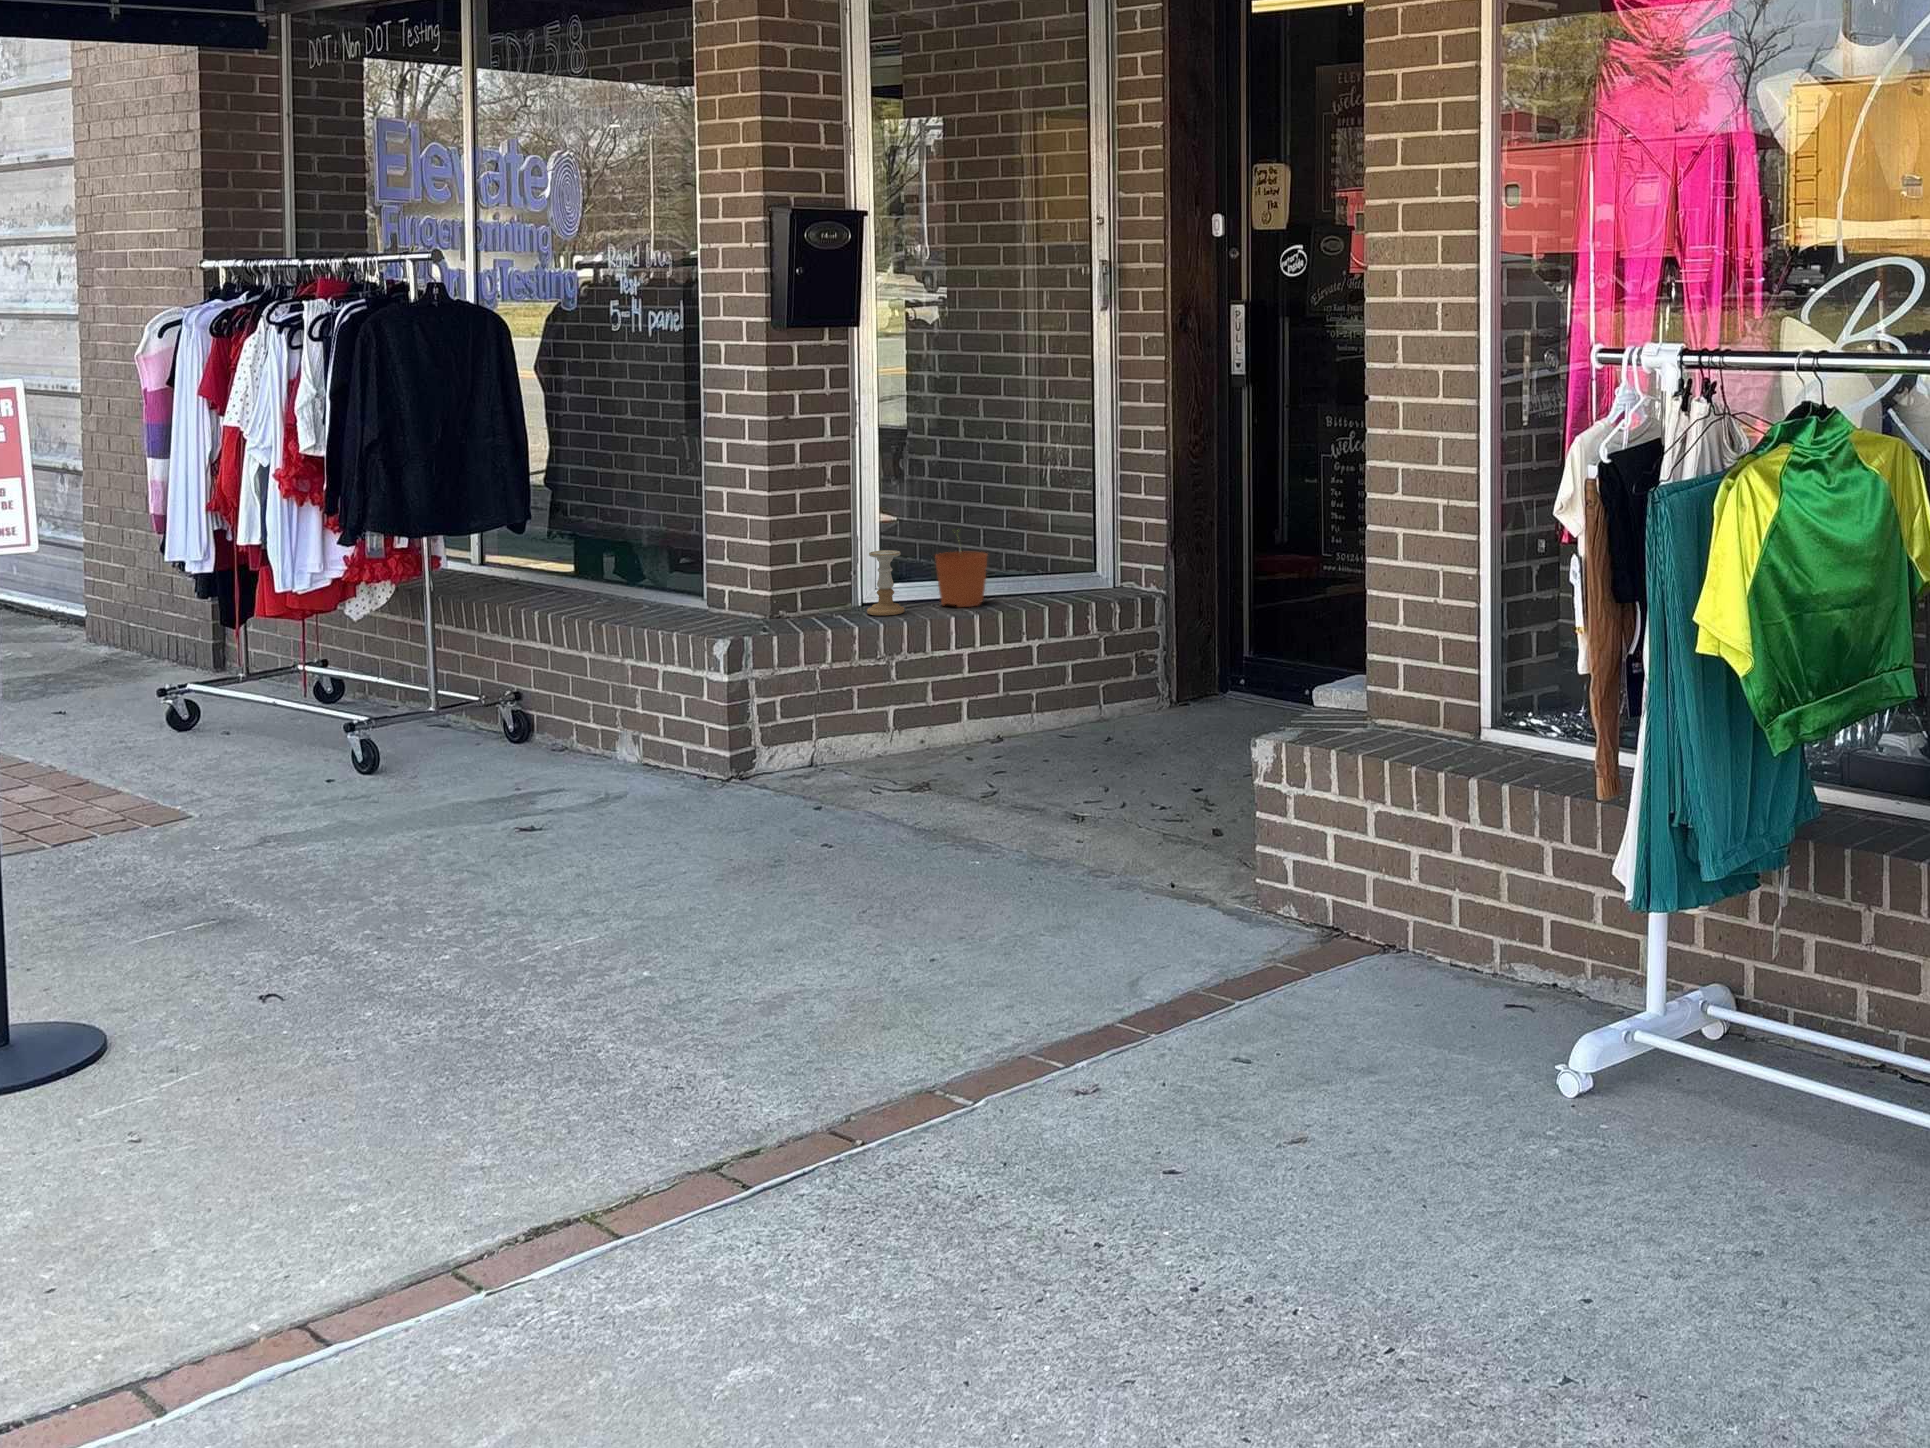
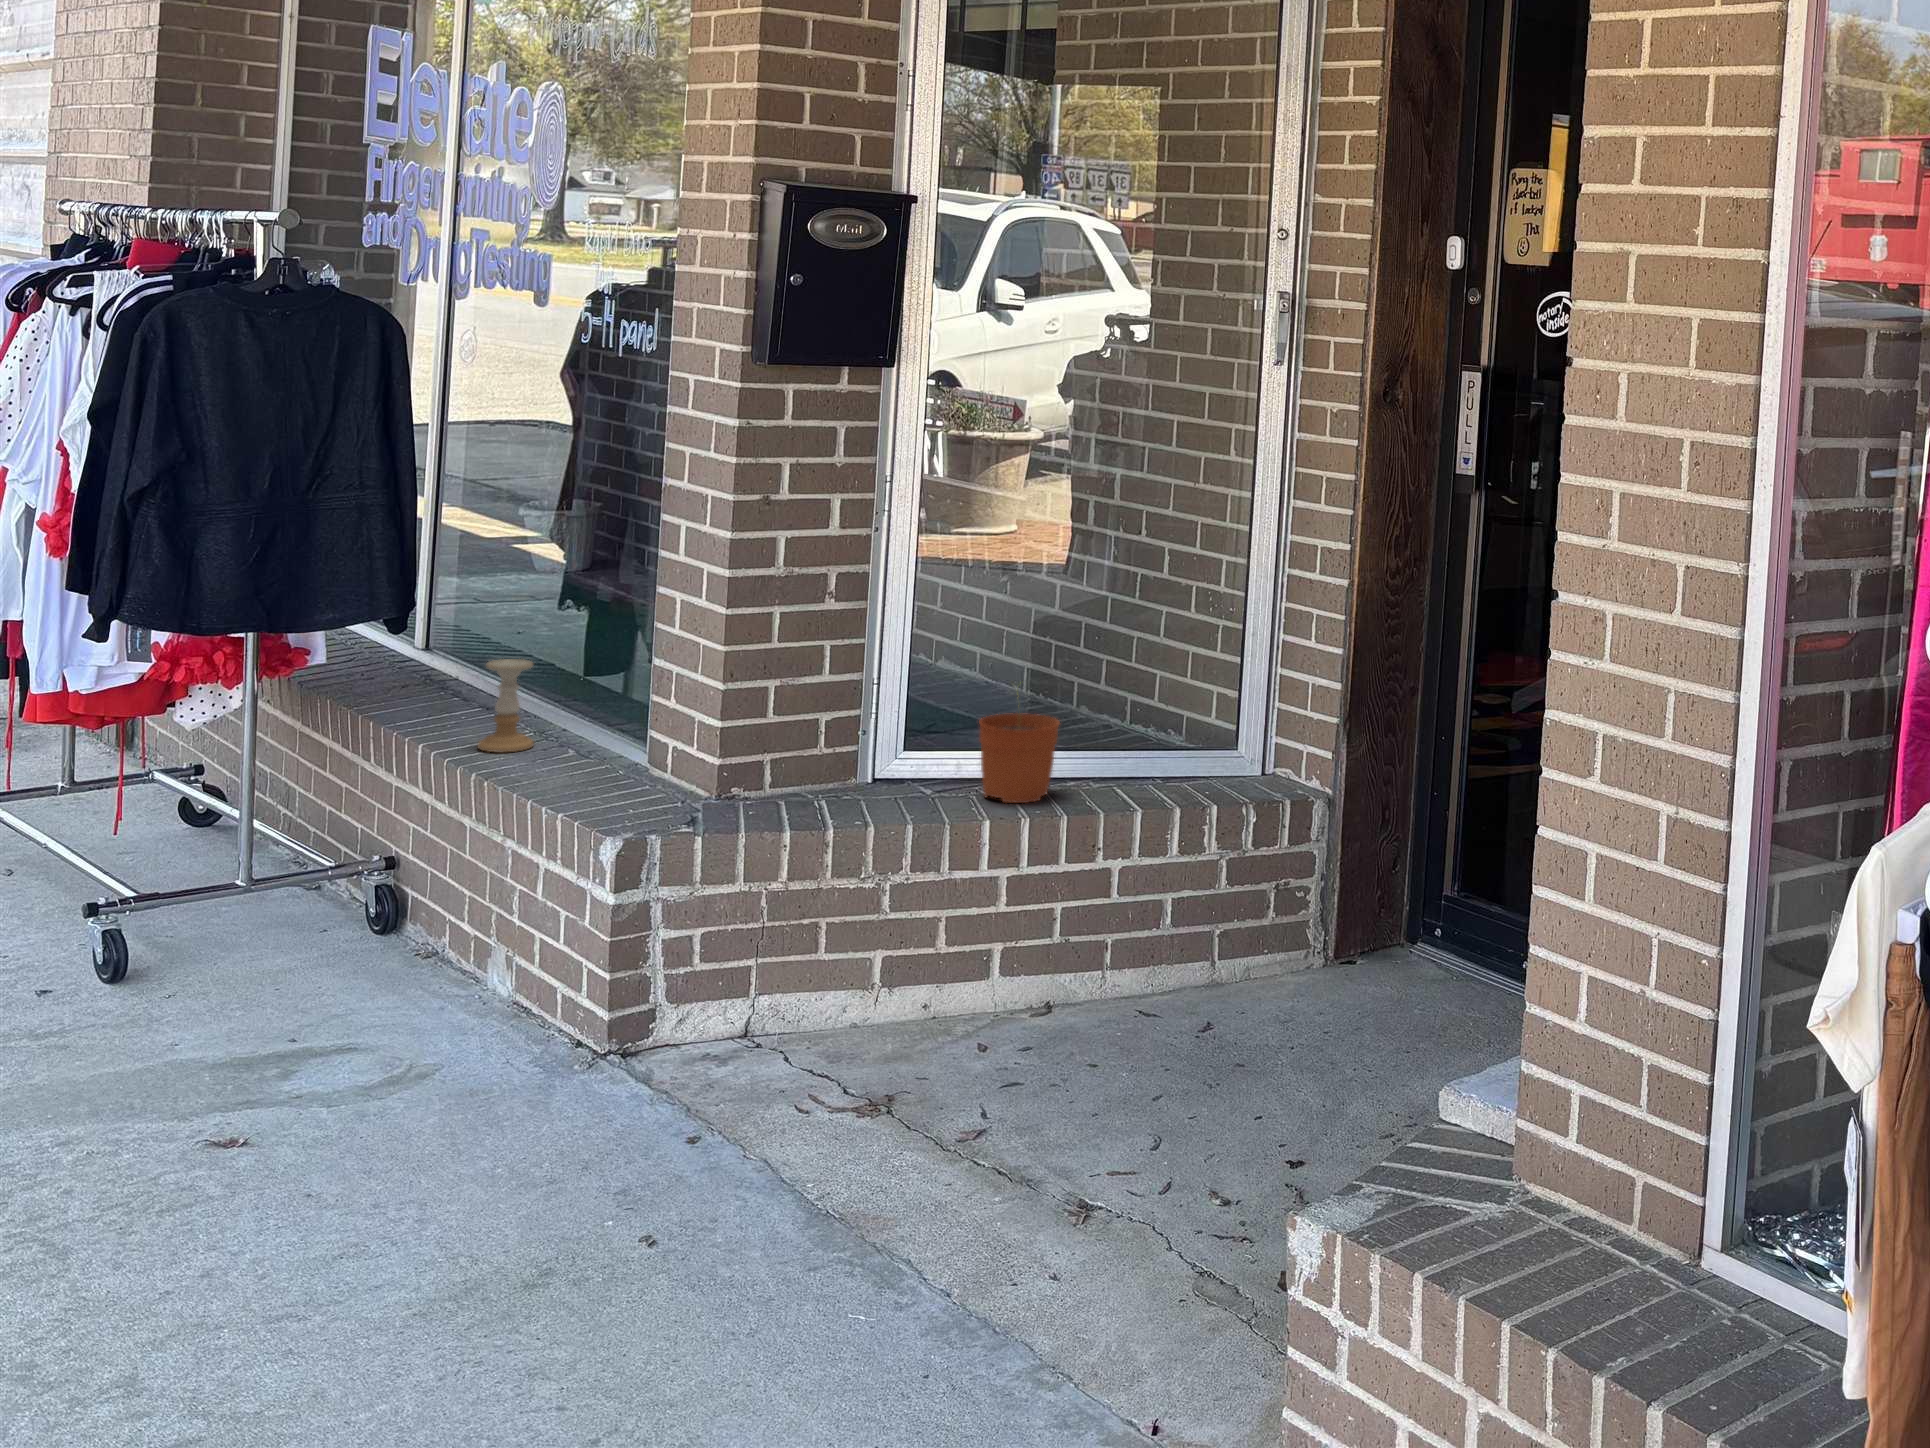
candle holder: present [867,550,904,615] -> present [478,659,534,752]

